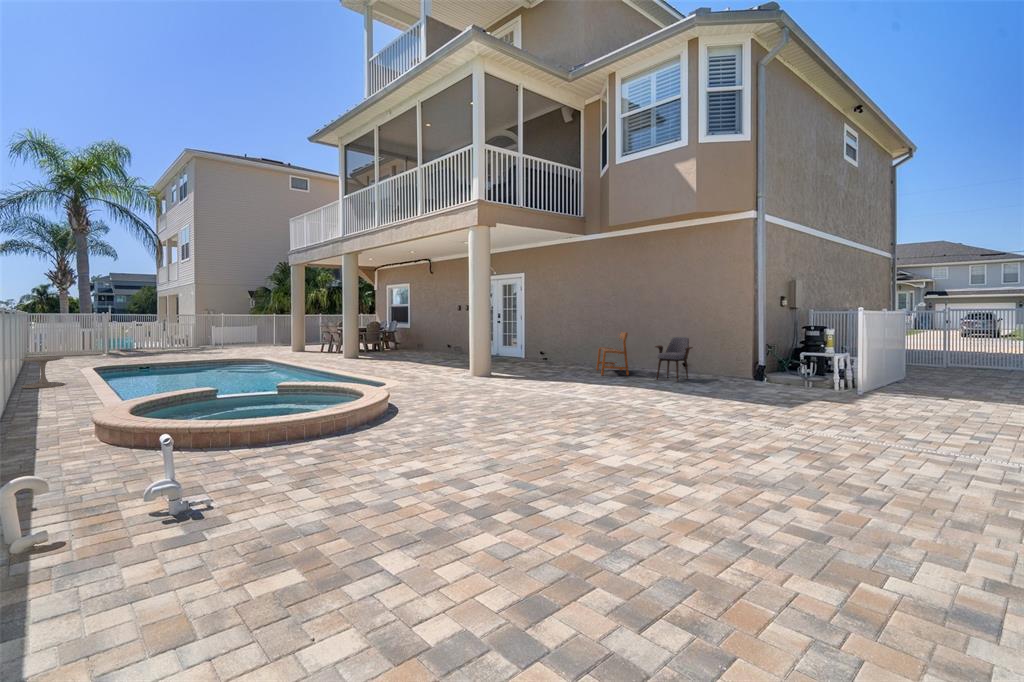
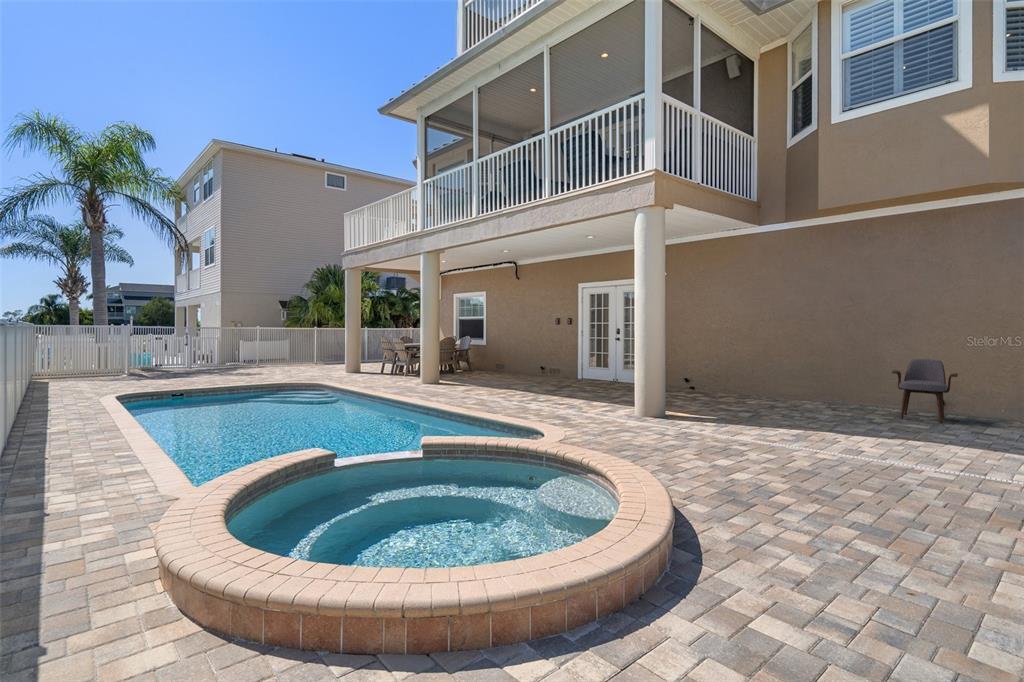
bench: present [597,331,629,375] -> none [776,349,842,411]
side table: present [20,357,65,388] -> none [19,388,82,435]

